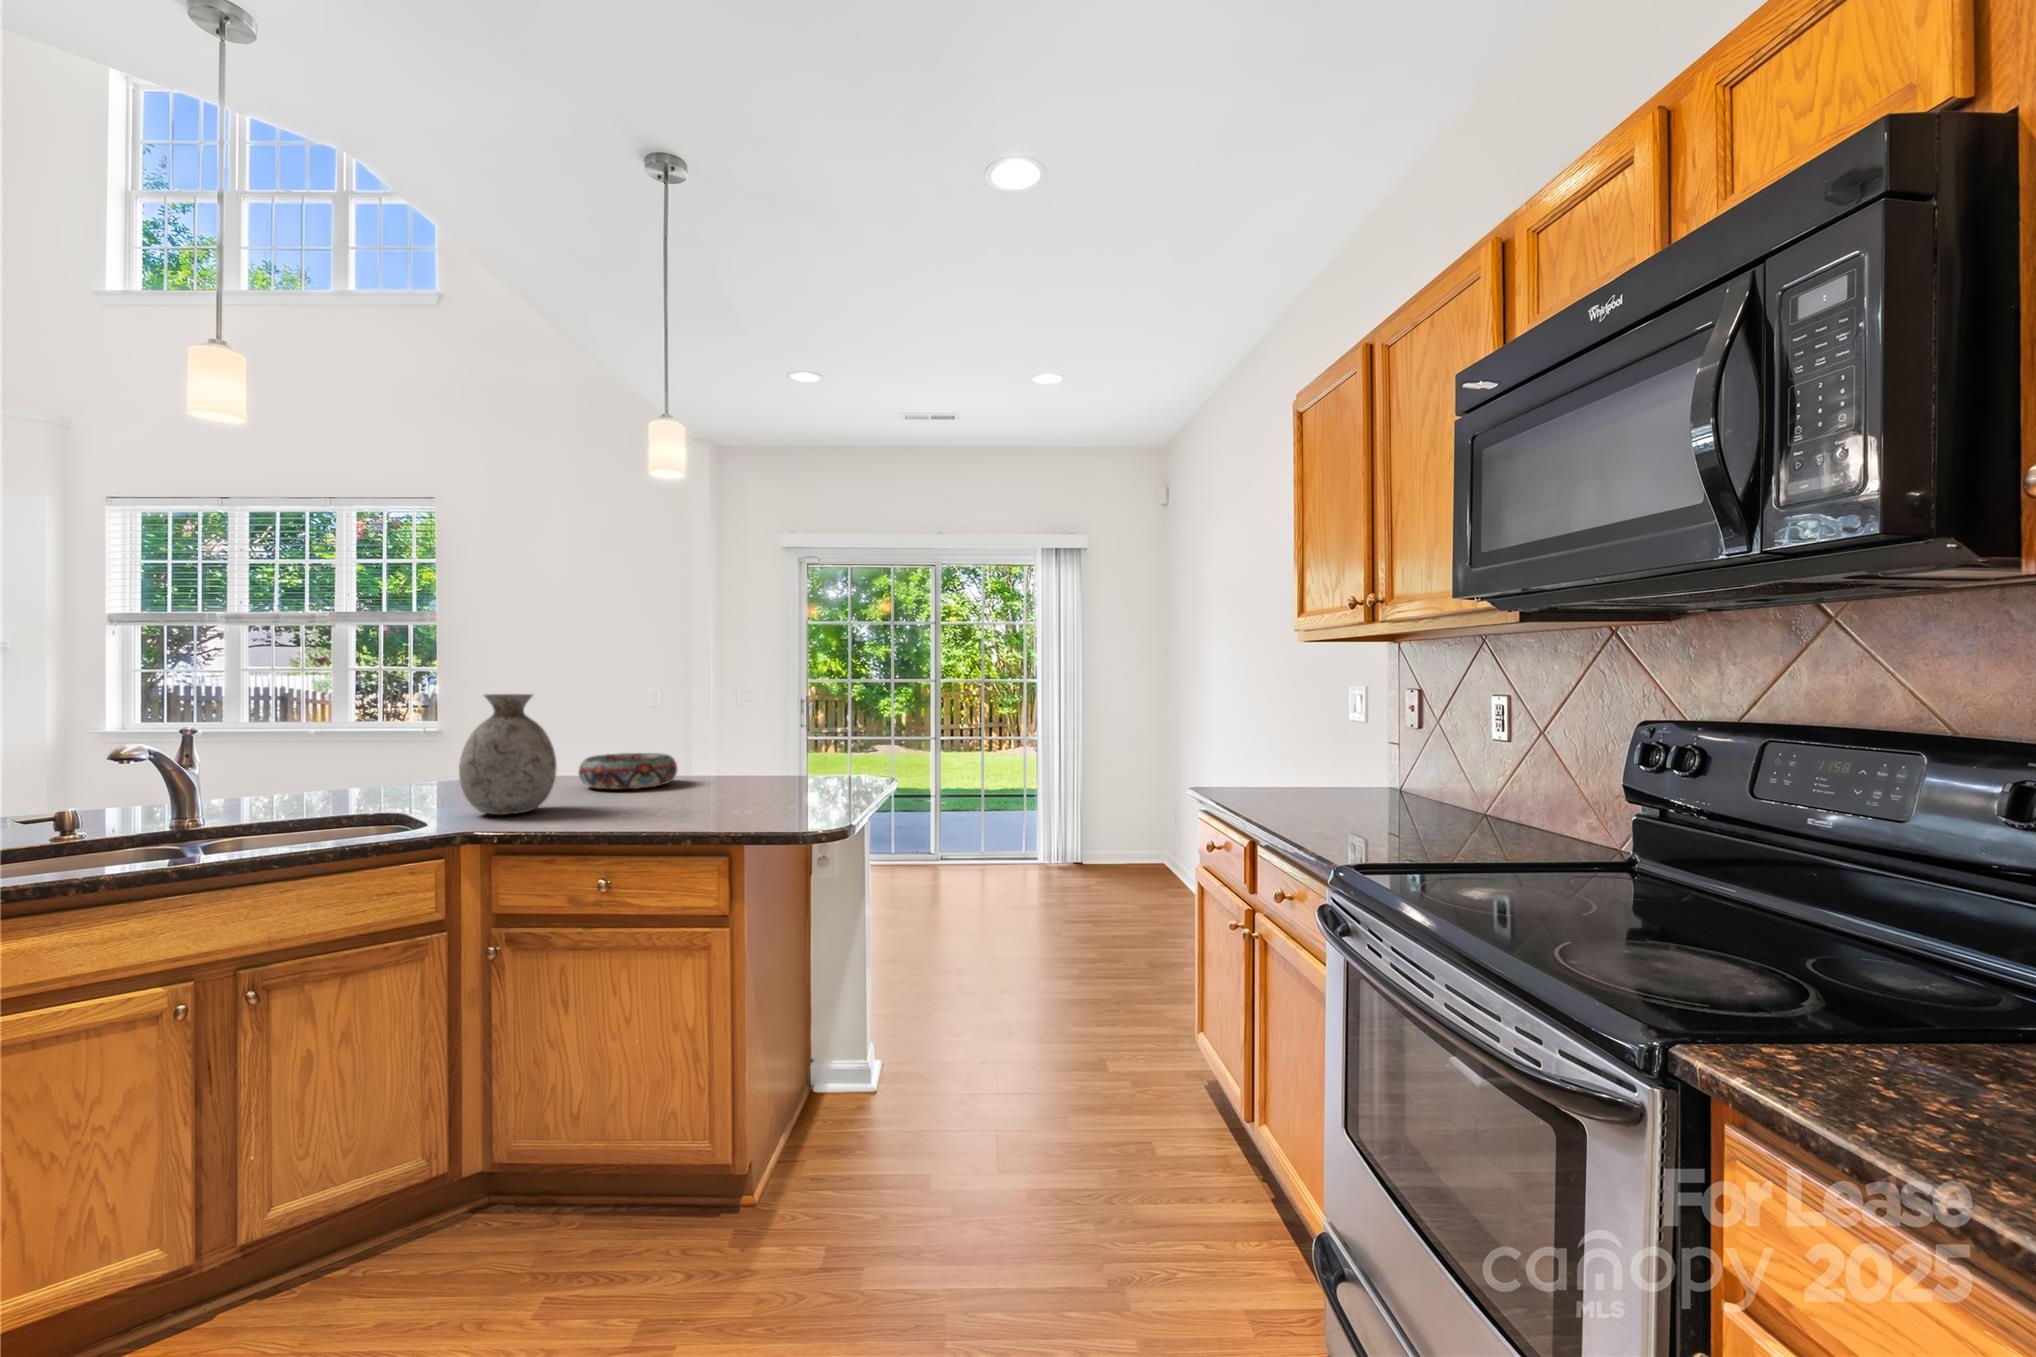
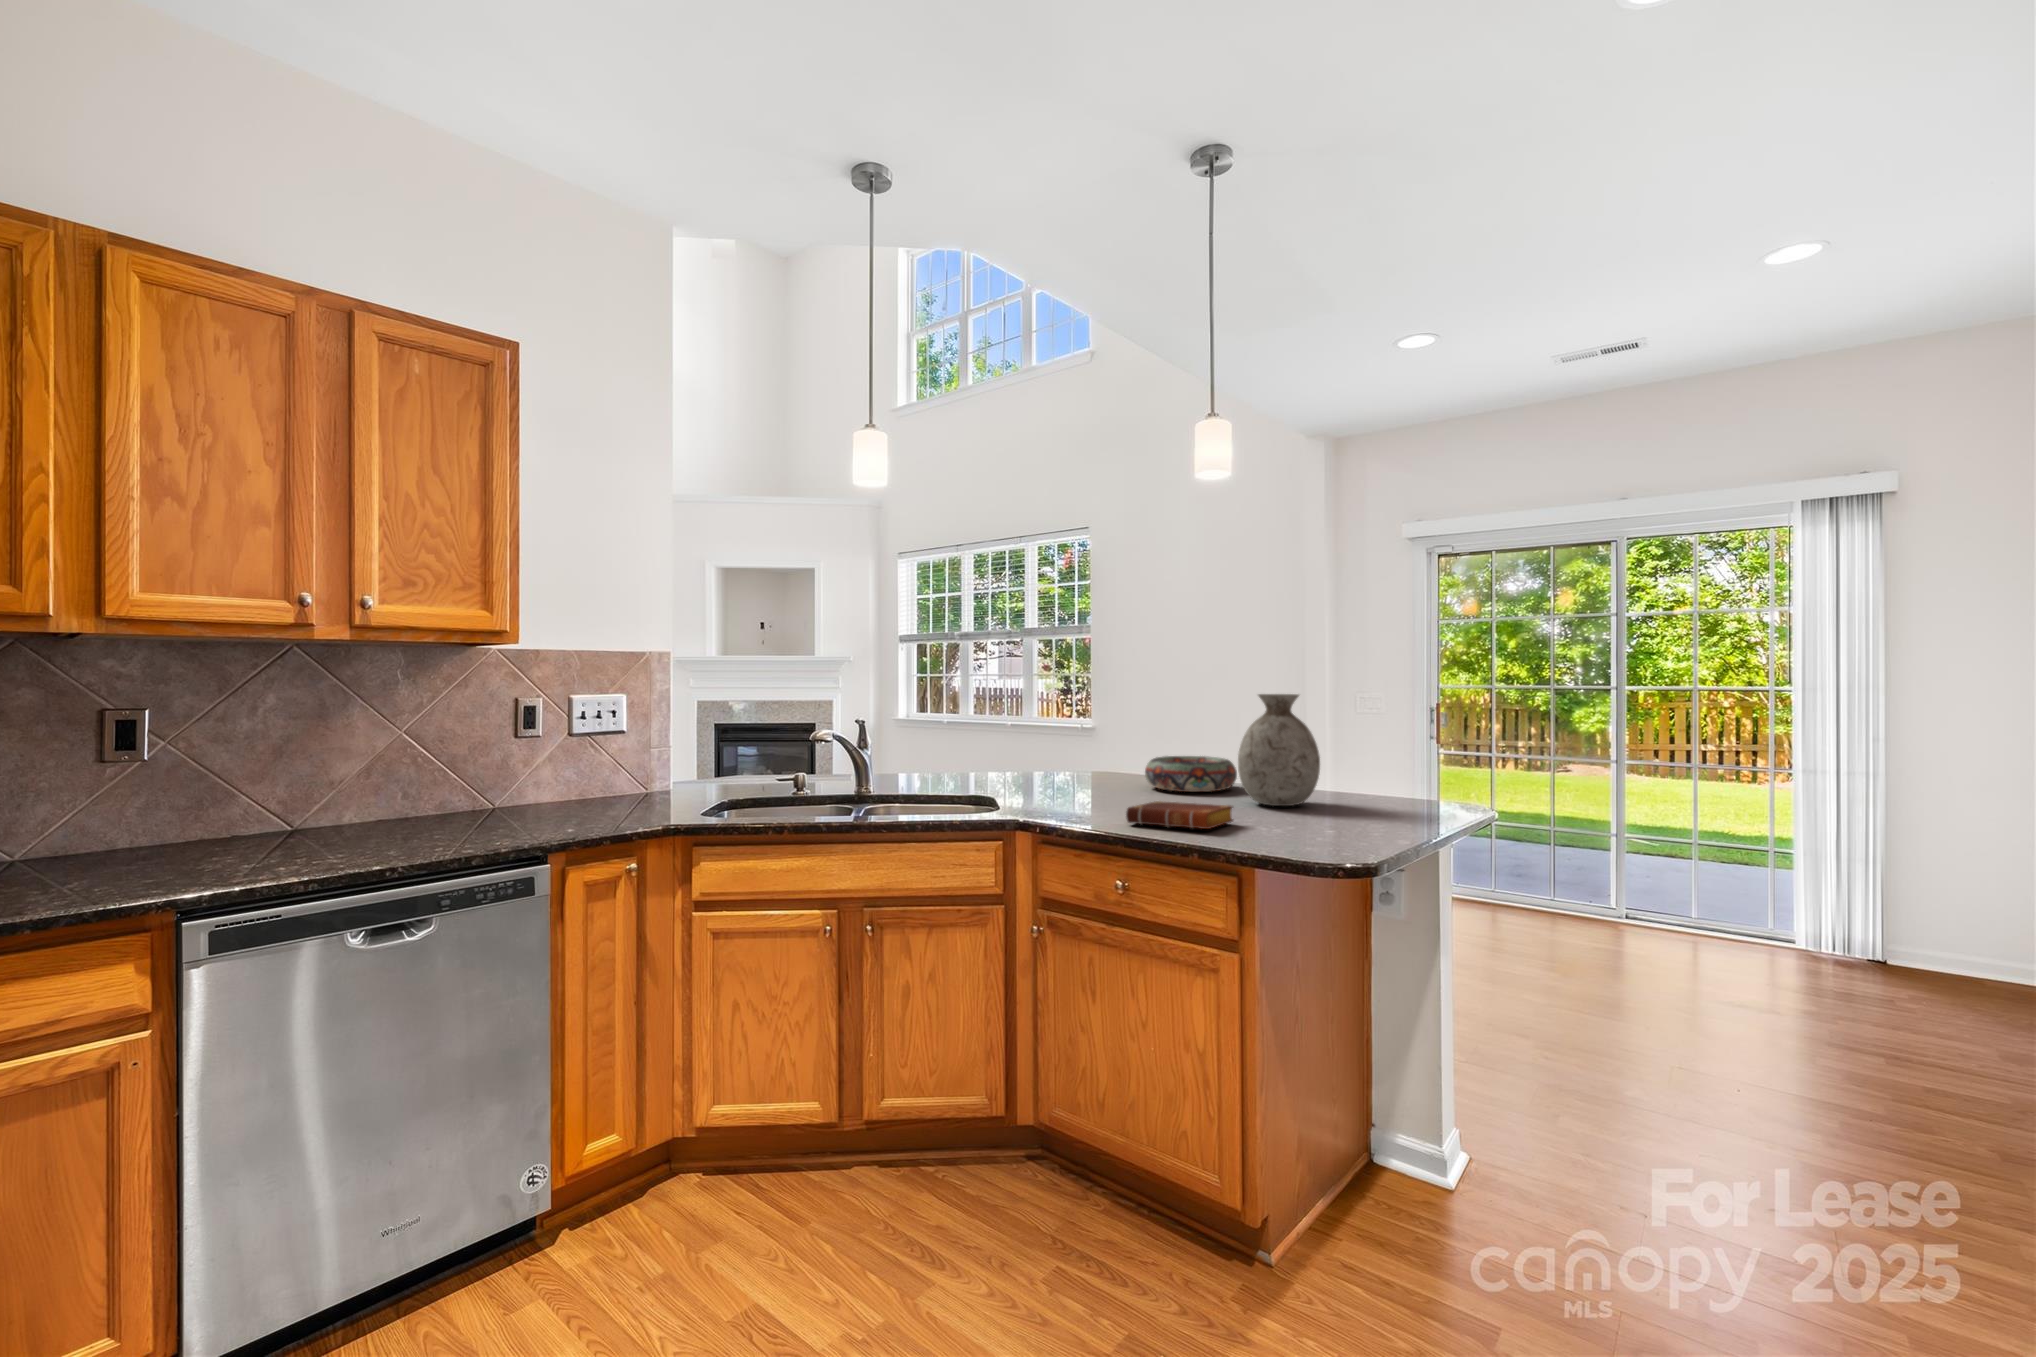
vase: present [459,694,557,815] -> present [1238,694,1320,806]
book: none [604,795,710,822] -> present [1126,801,1233,829]

